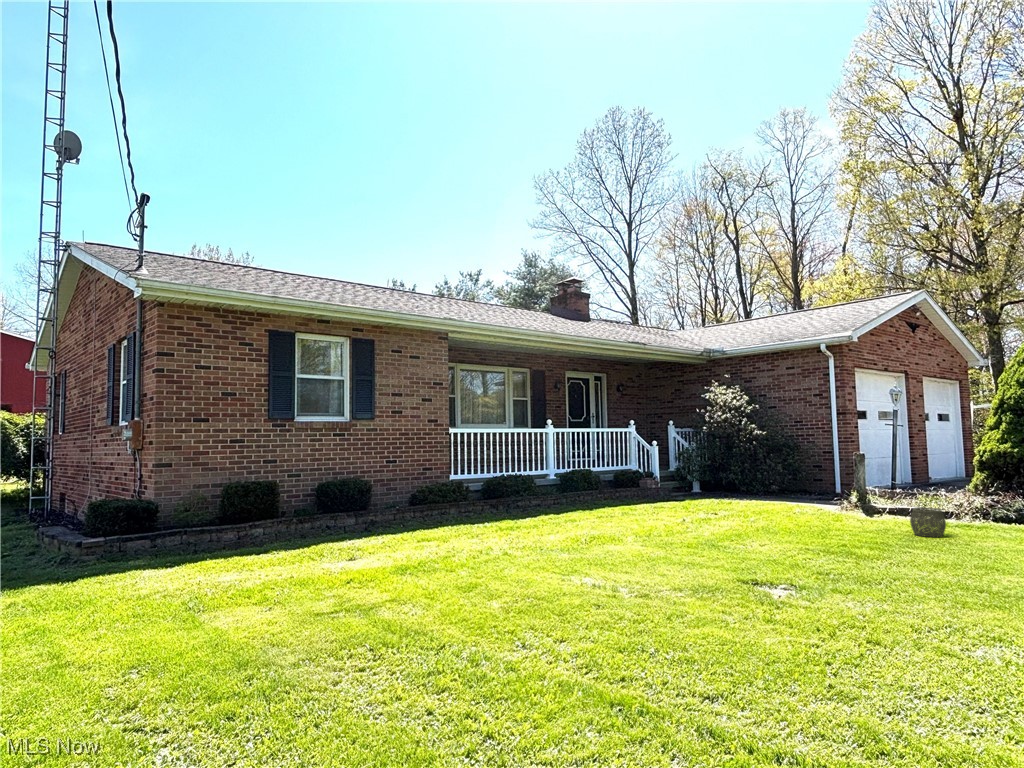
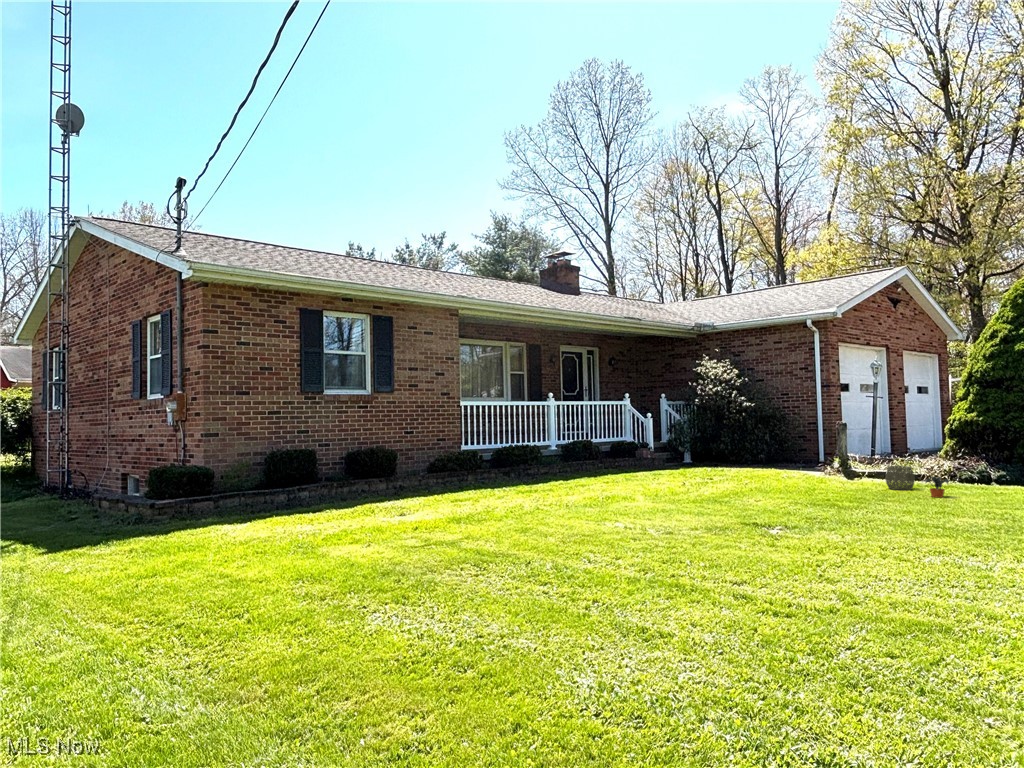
potted plant: none [956,523,995,550] -> present [925,476,949,498]

